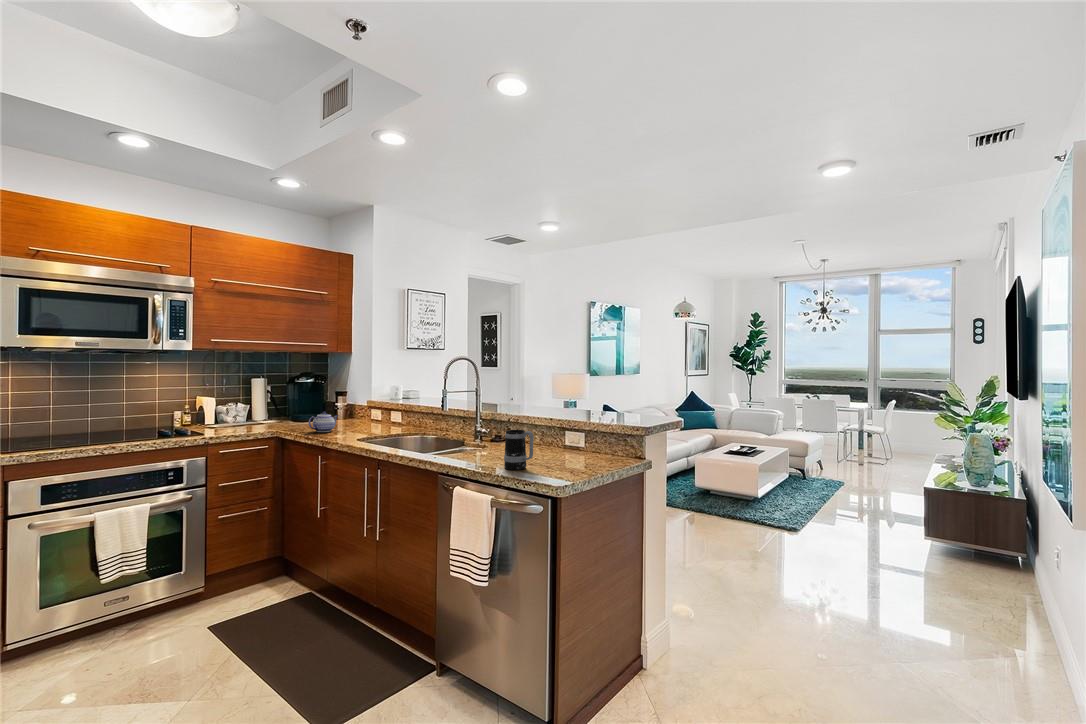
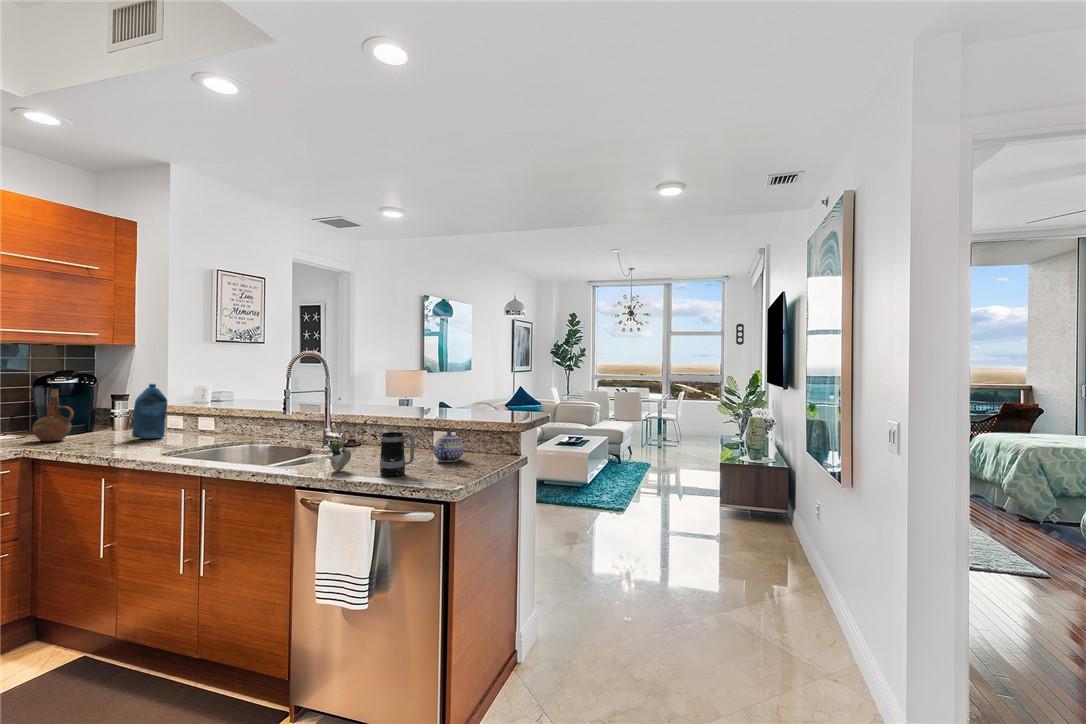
bottle: none [345,383,369,428] -> present [132,384,167,439]
ceramic pitcher: none [283,386,308,426] -> present [32,389,74,441]
teapot: present [309,411,338,432] -> present [434,431,464,462]
succulent plant: none [463,433,487,462] -> present [327,438,358,471]

